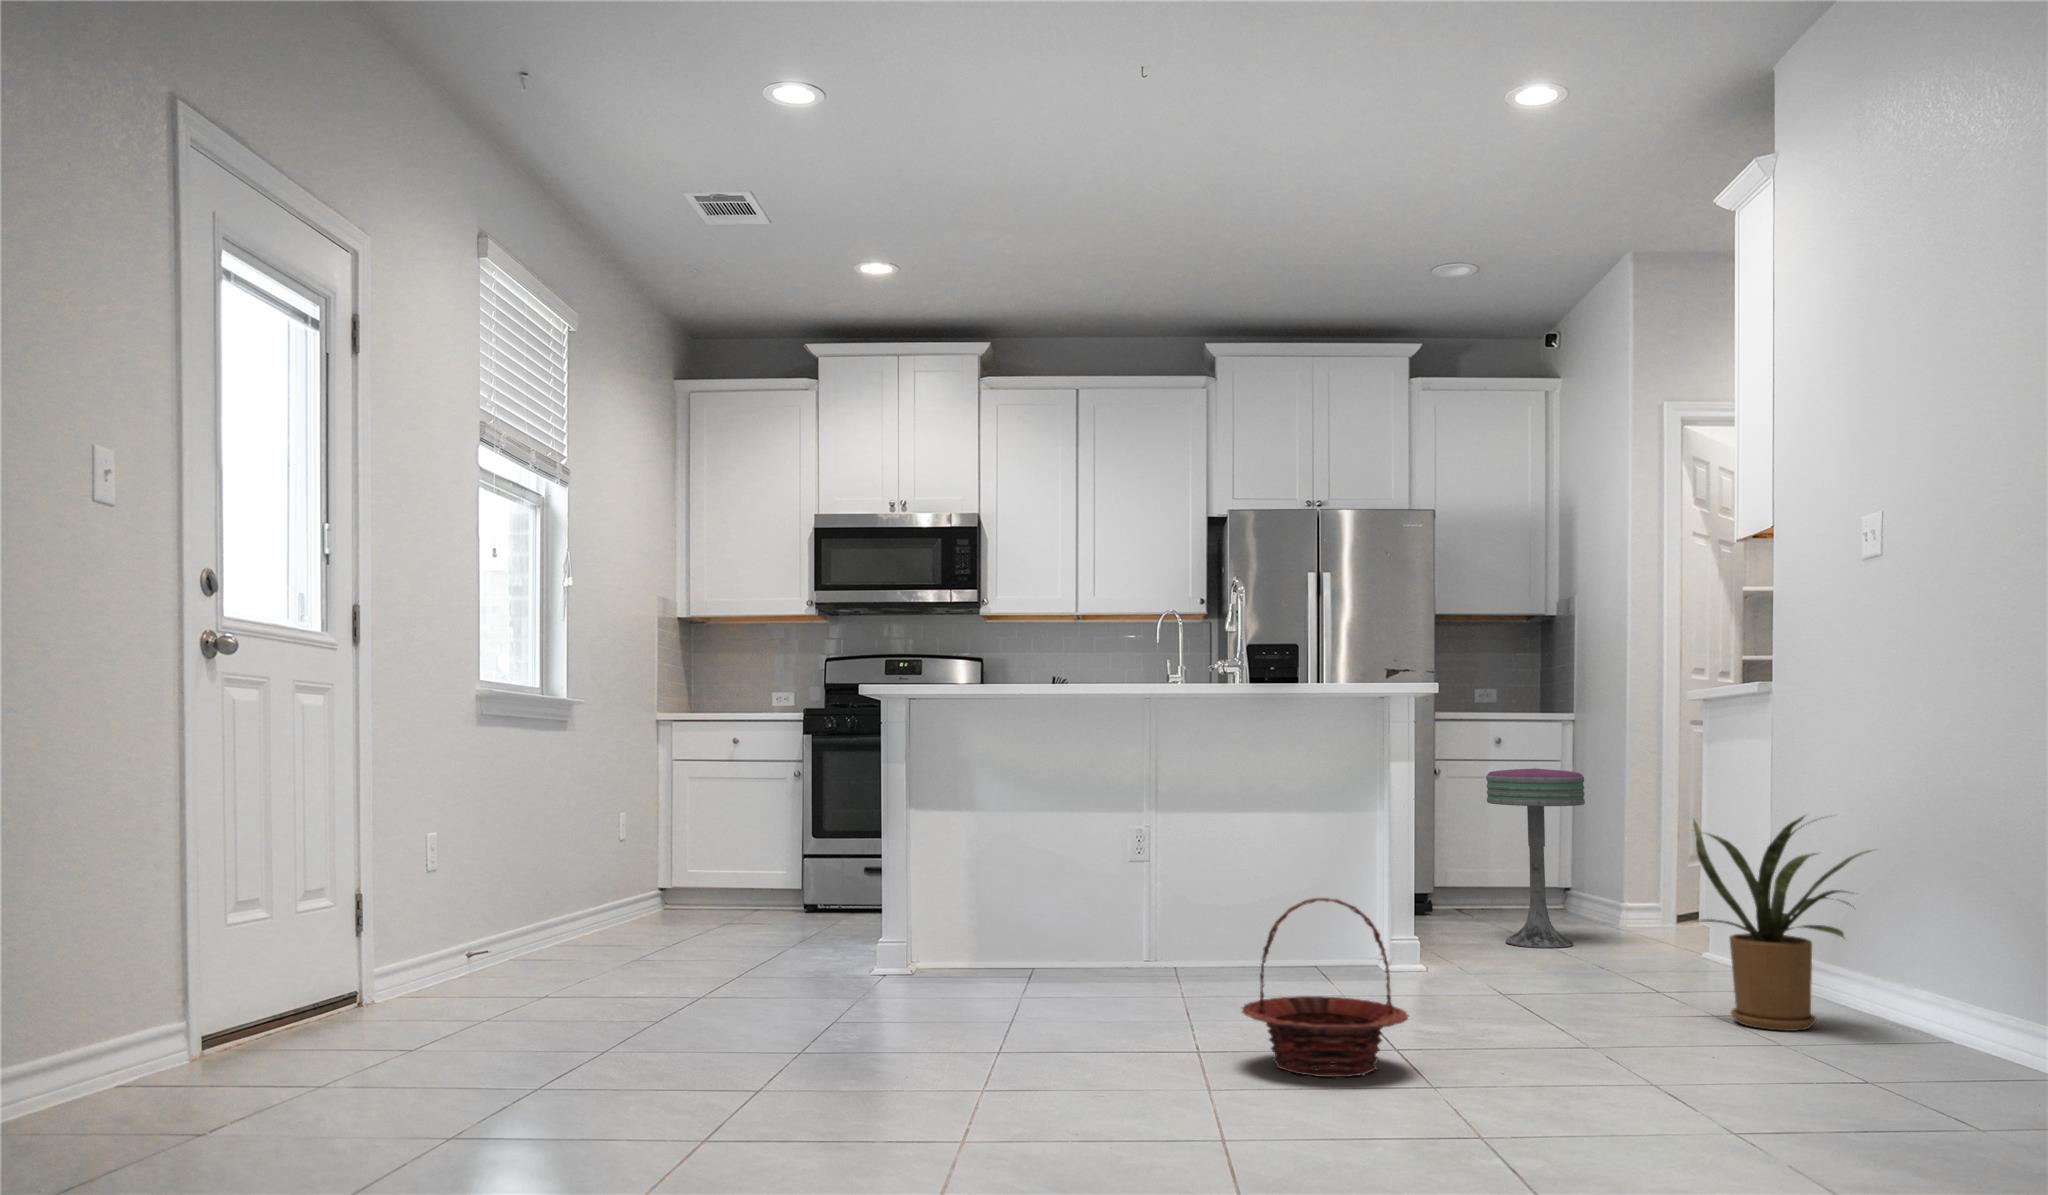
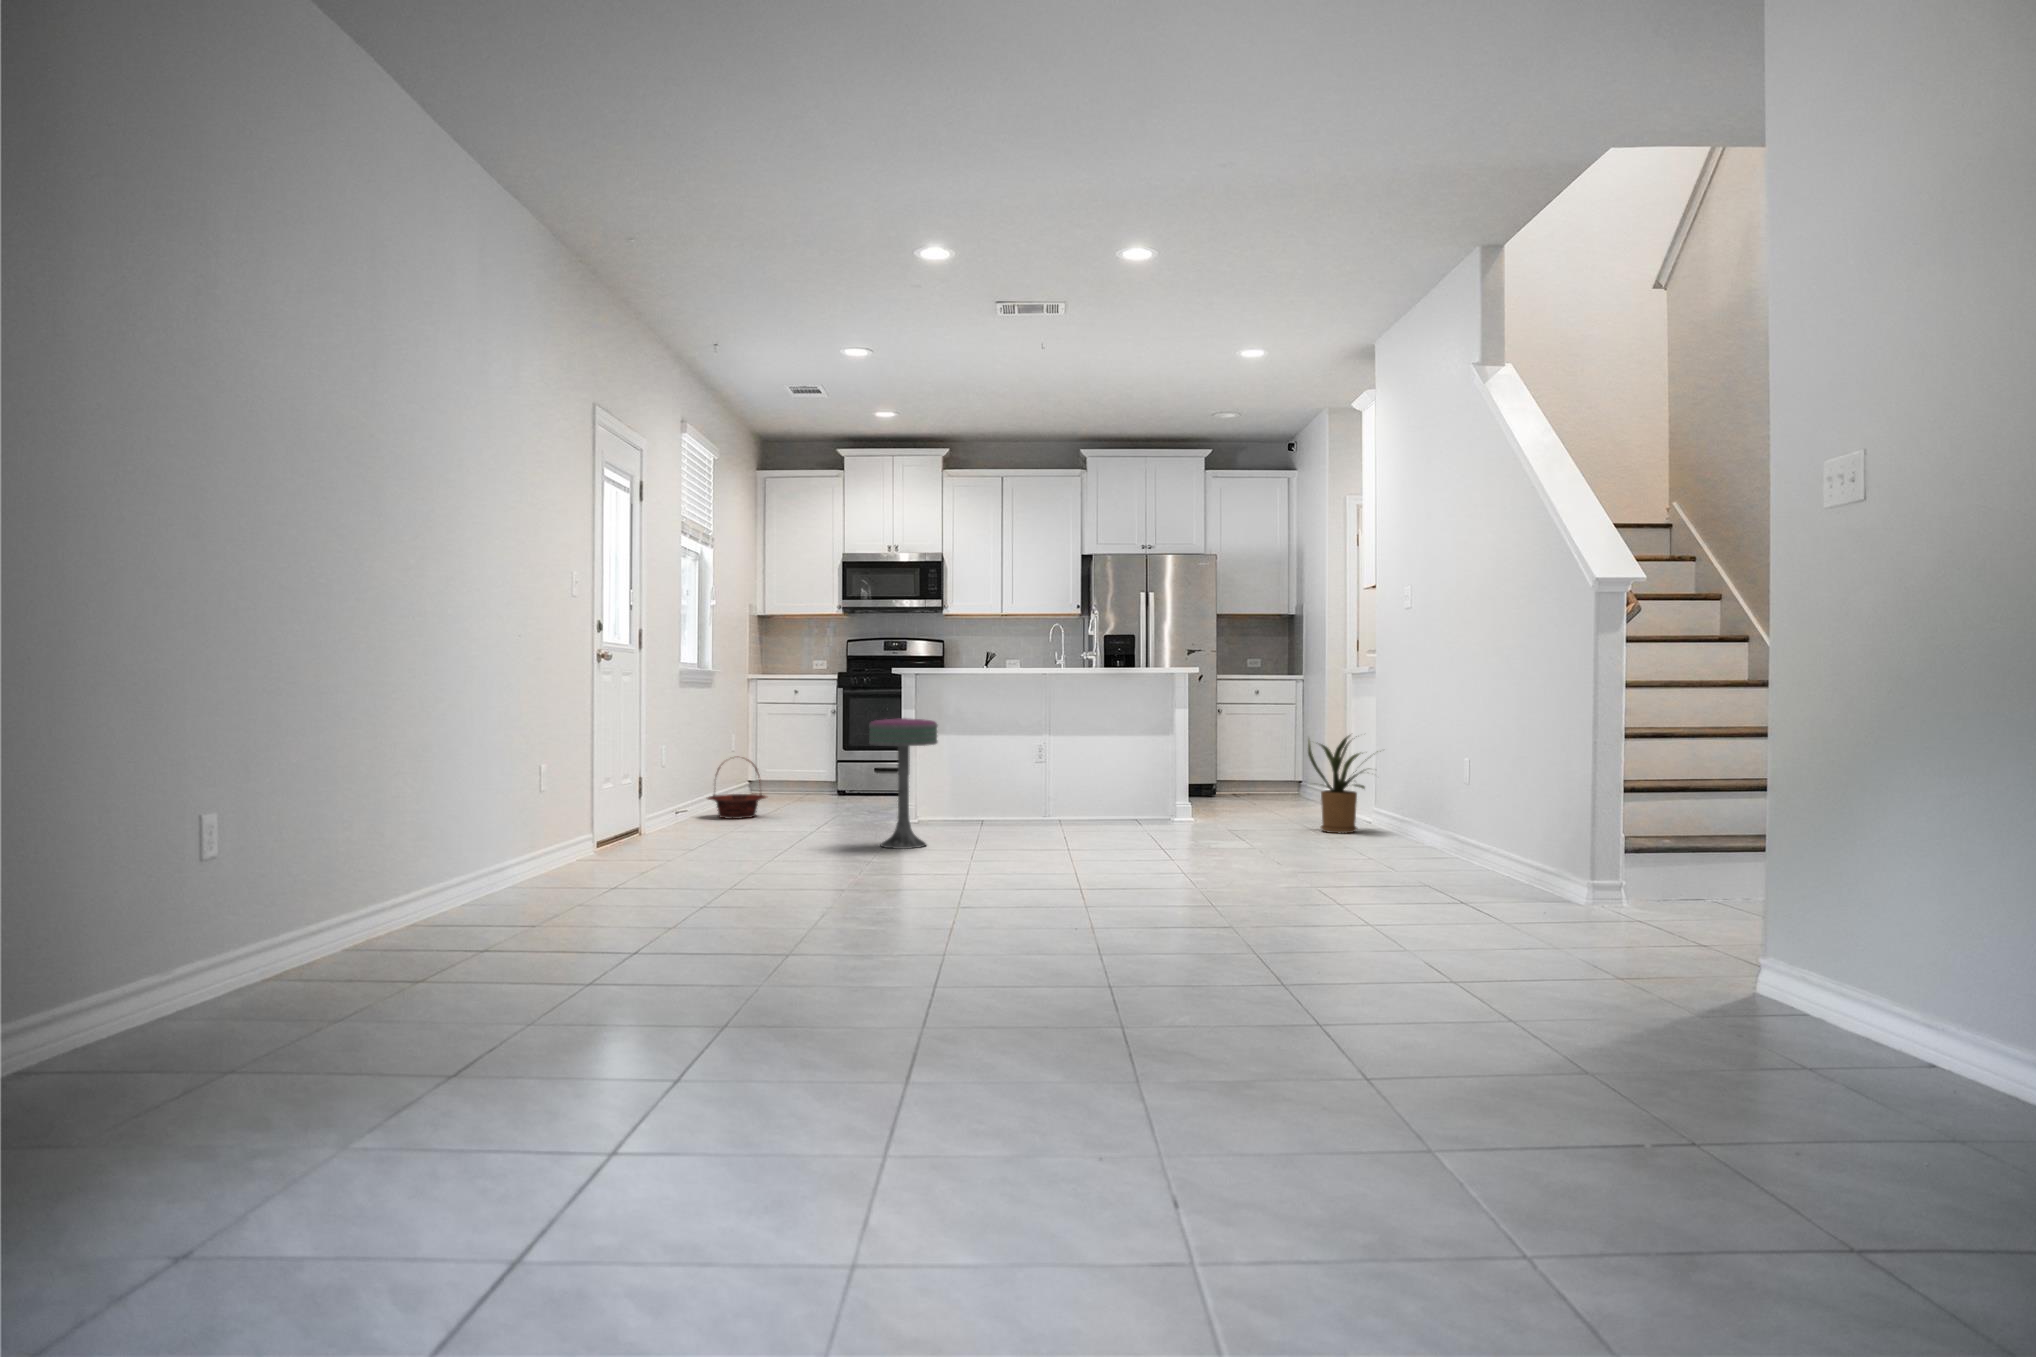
bar stool: present [1486,768,1585,948] -> present [869,718,938,849]
basket: present [1242,898,1409,1077] -> present [708,760,766,819]

